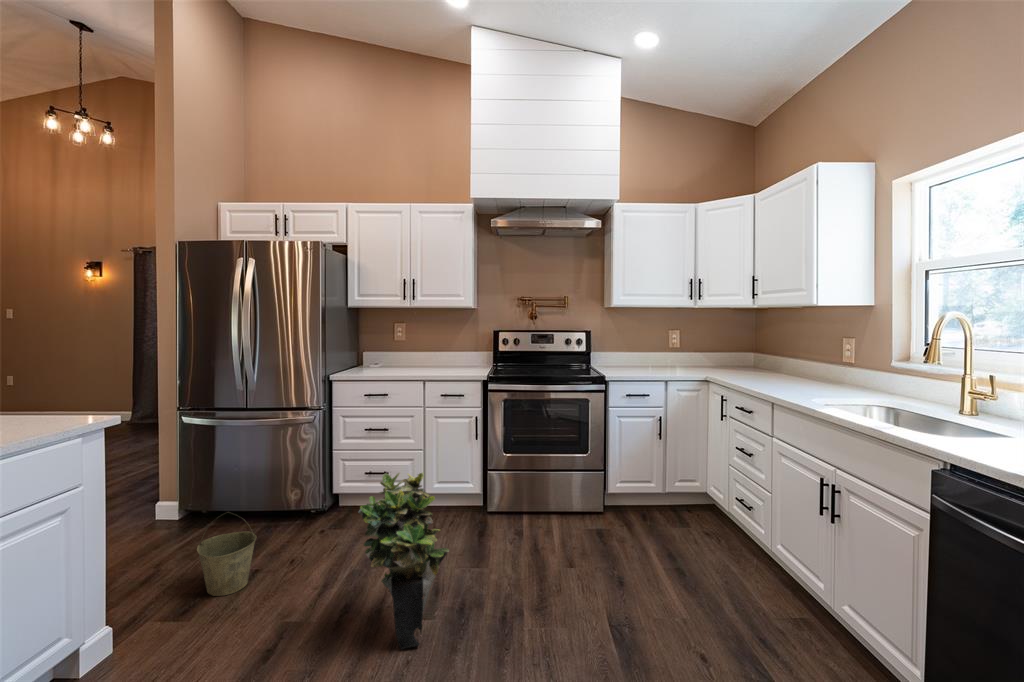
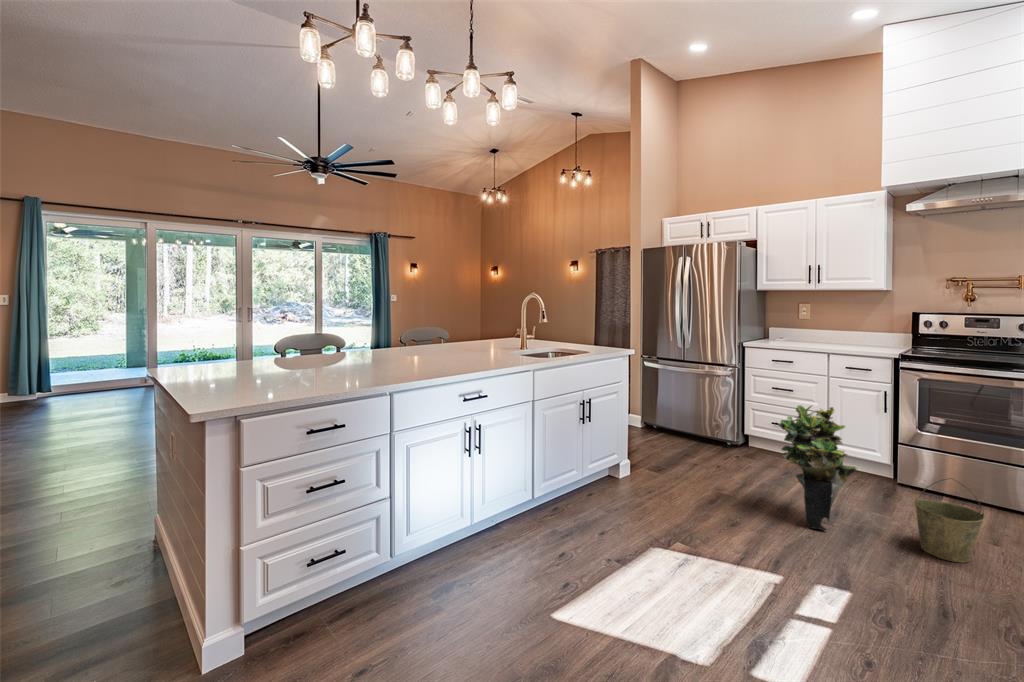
bucket: present [197,512,256,596] -> present [915,478,985,563]

